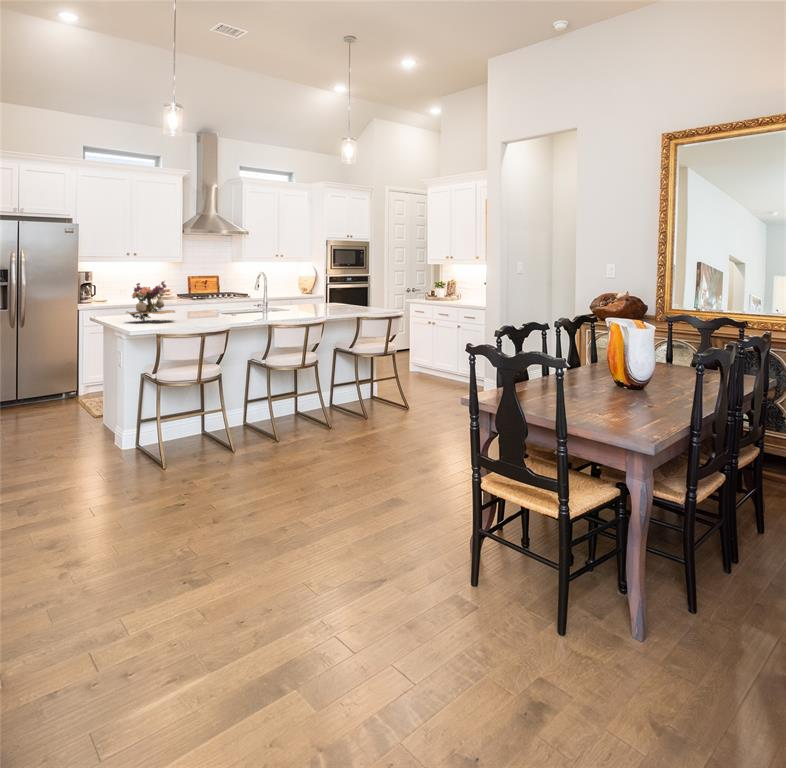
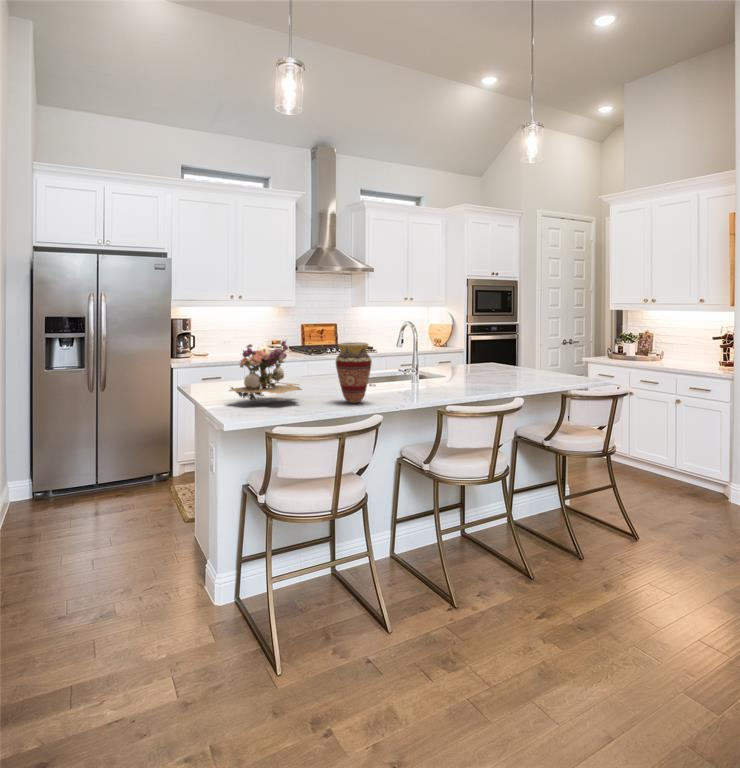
vase: none [198,282,222,321] -> present [336,343,372,403]

